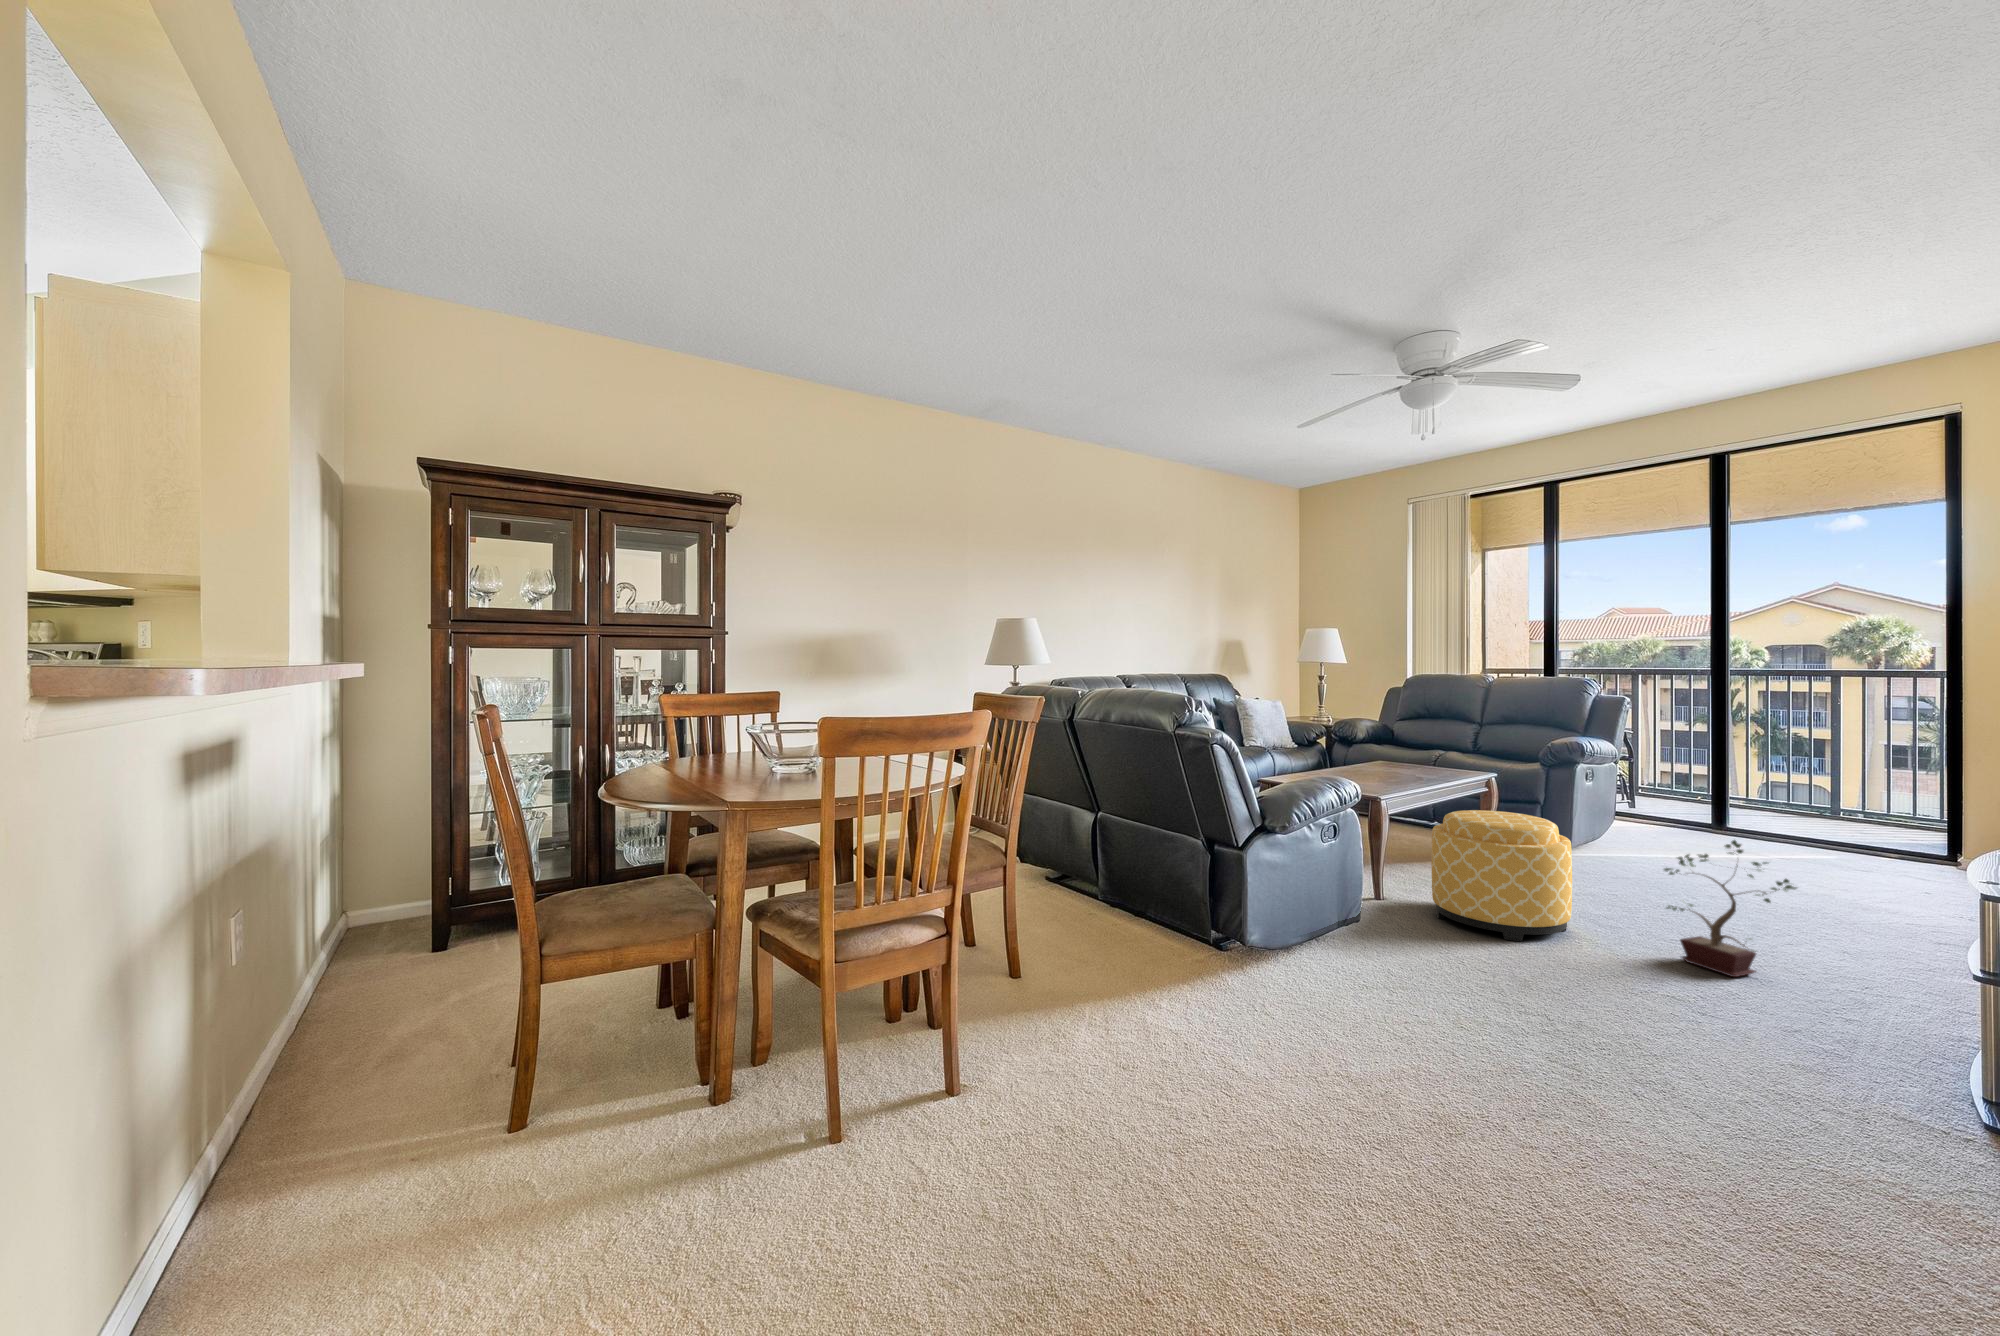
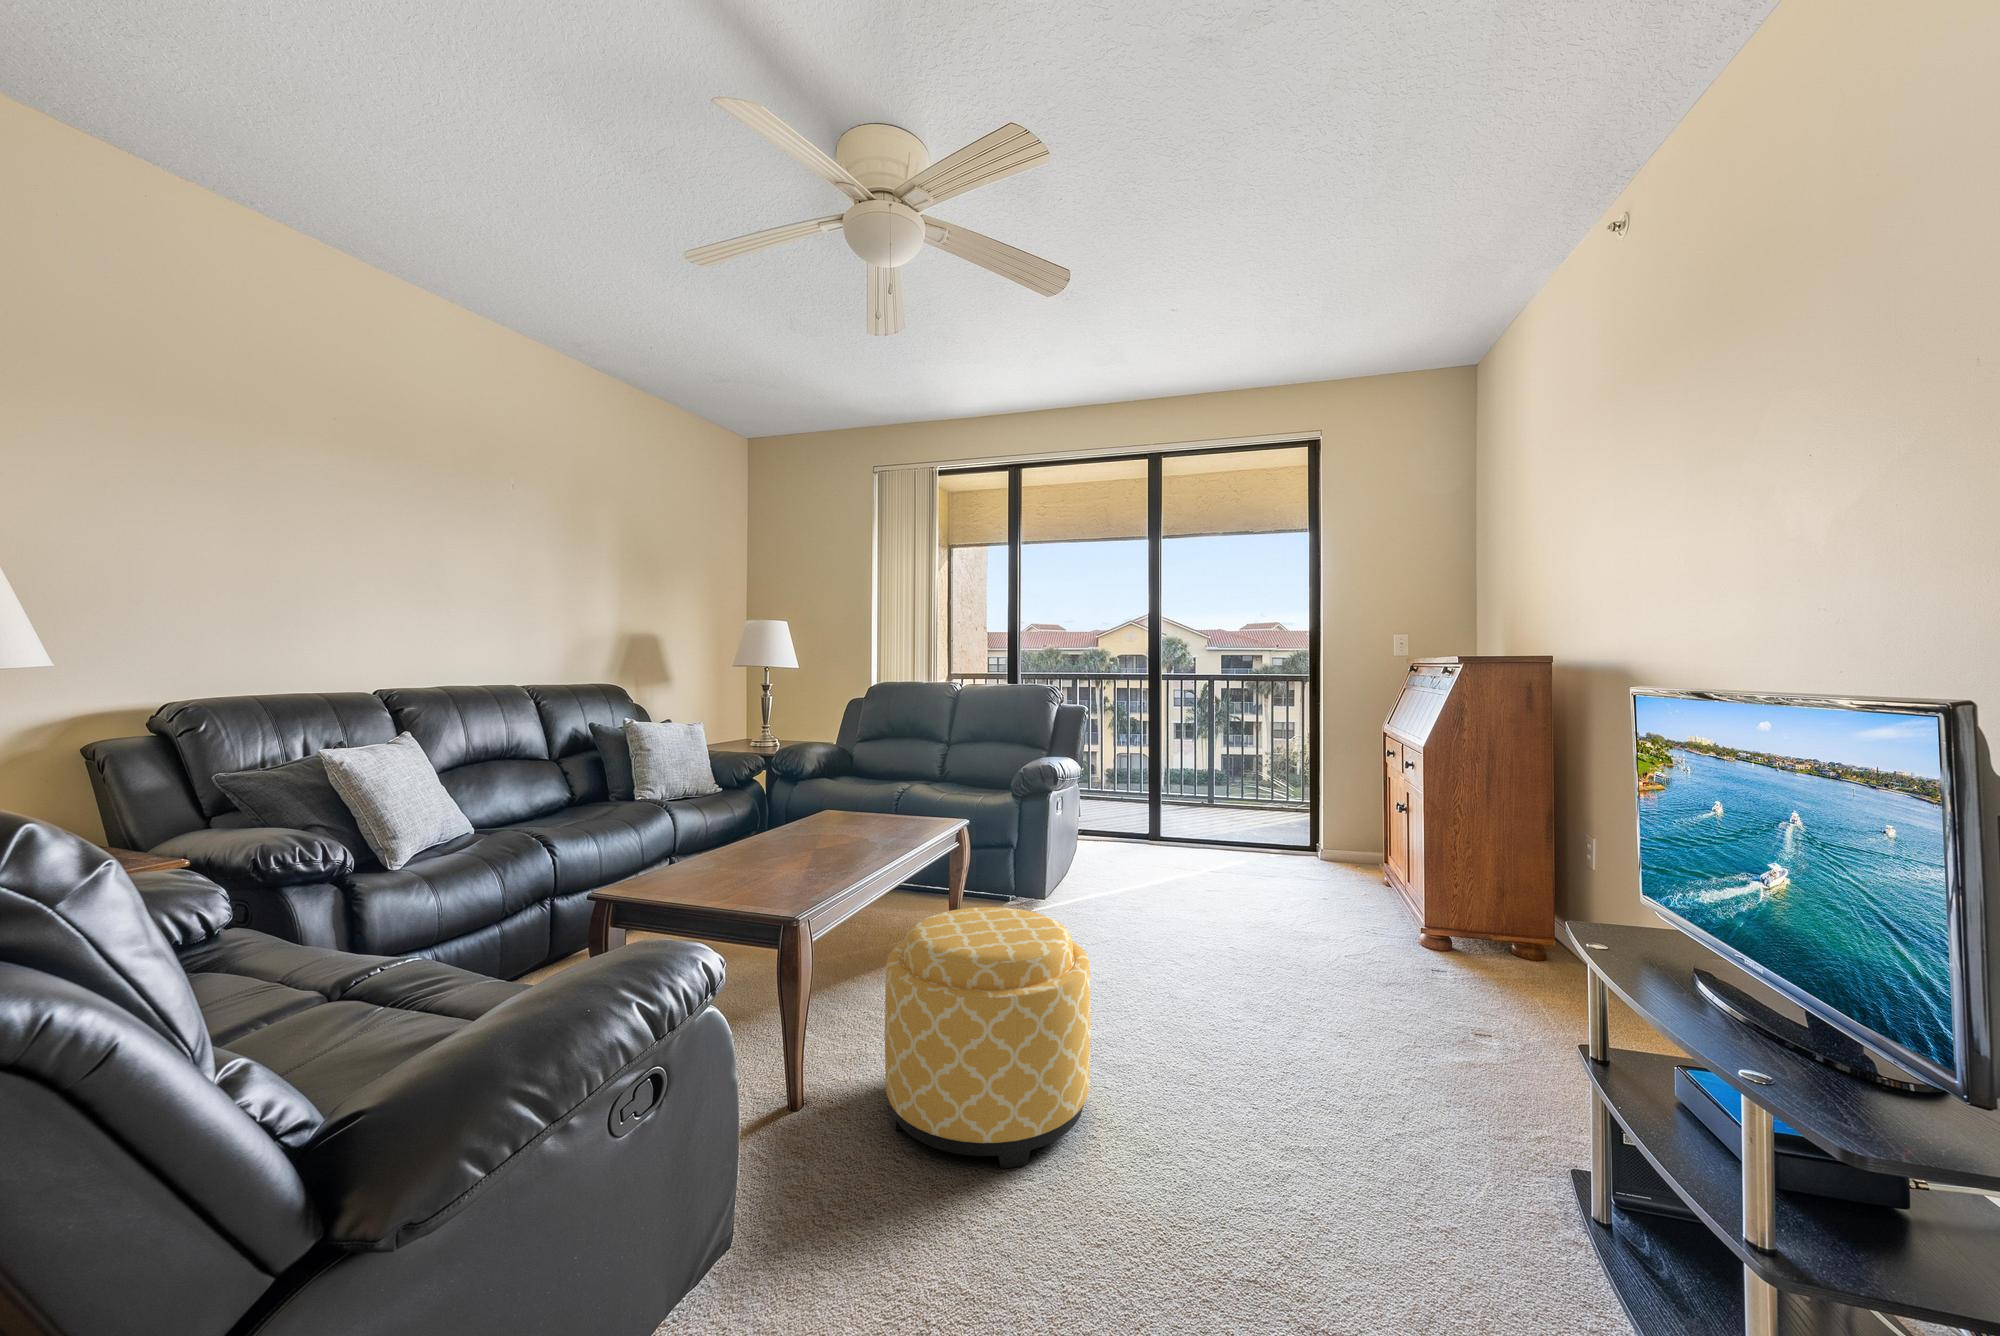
potted plant: present [1664,840,1797,977] -> none [1206,934,1403,1163]

